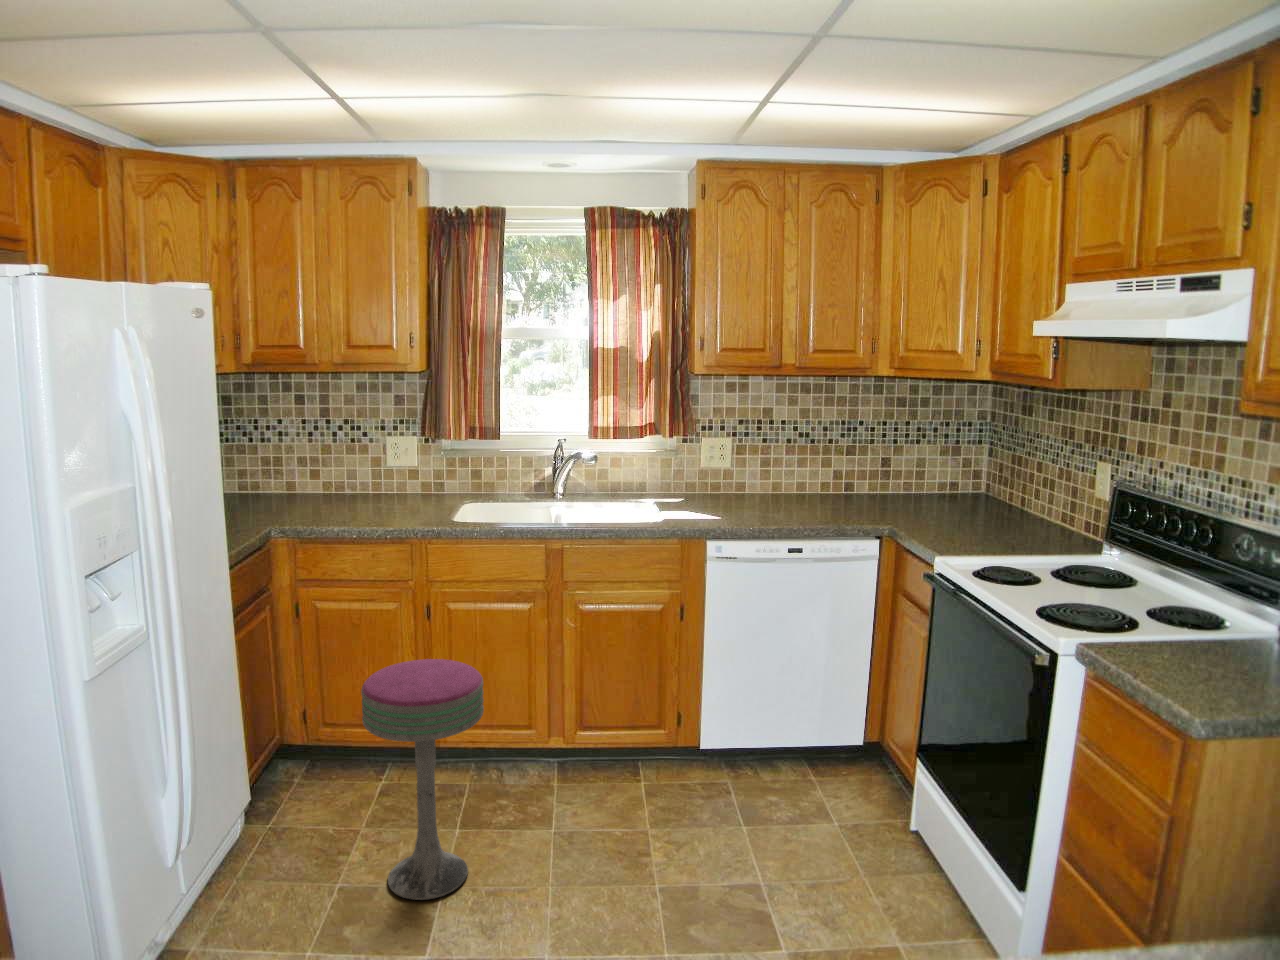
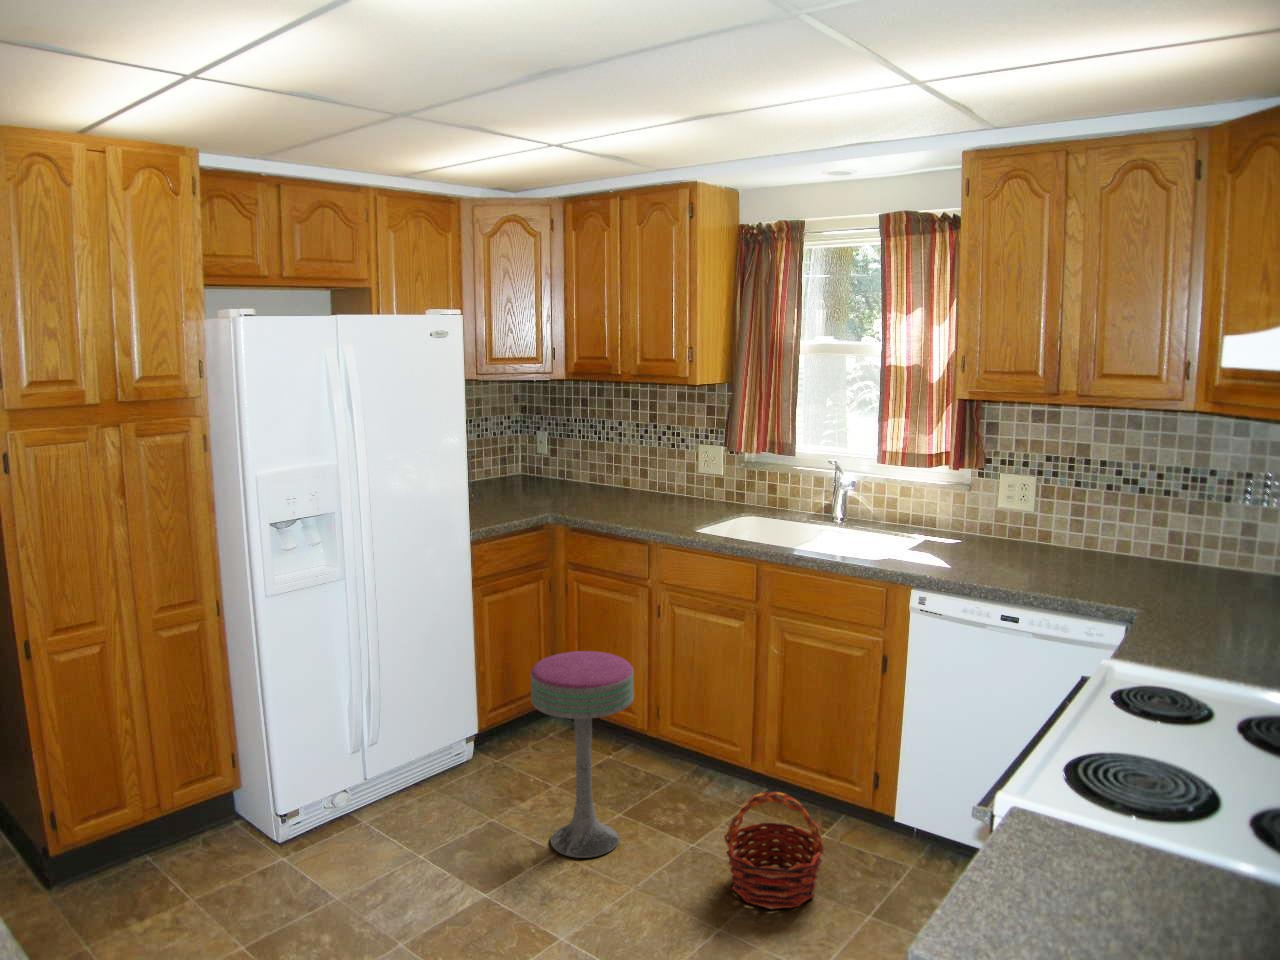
basket: none [602,752,698,870] -> present [724,792,824,909]

